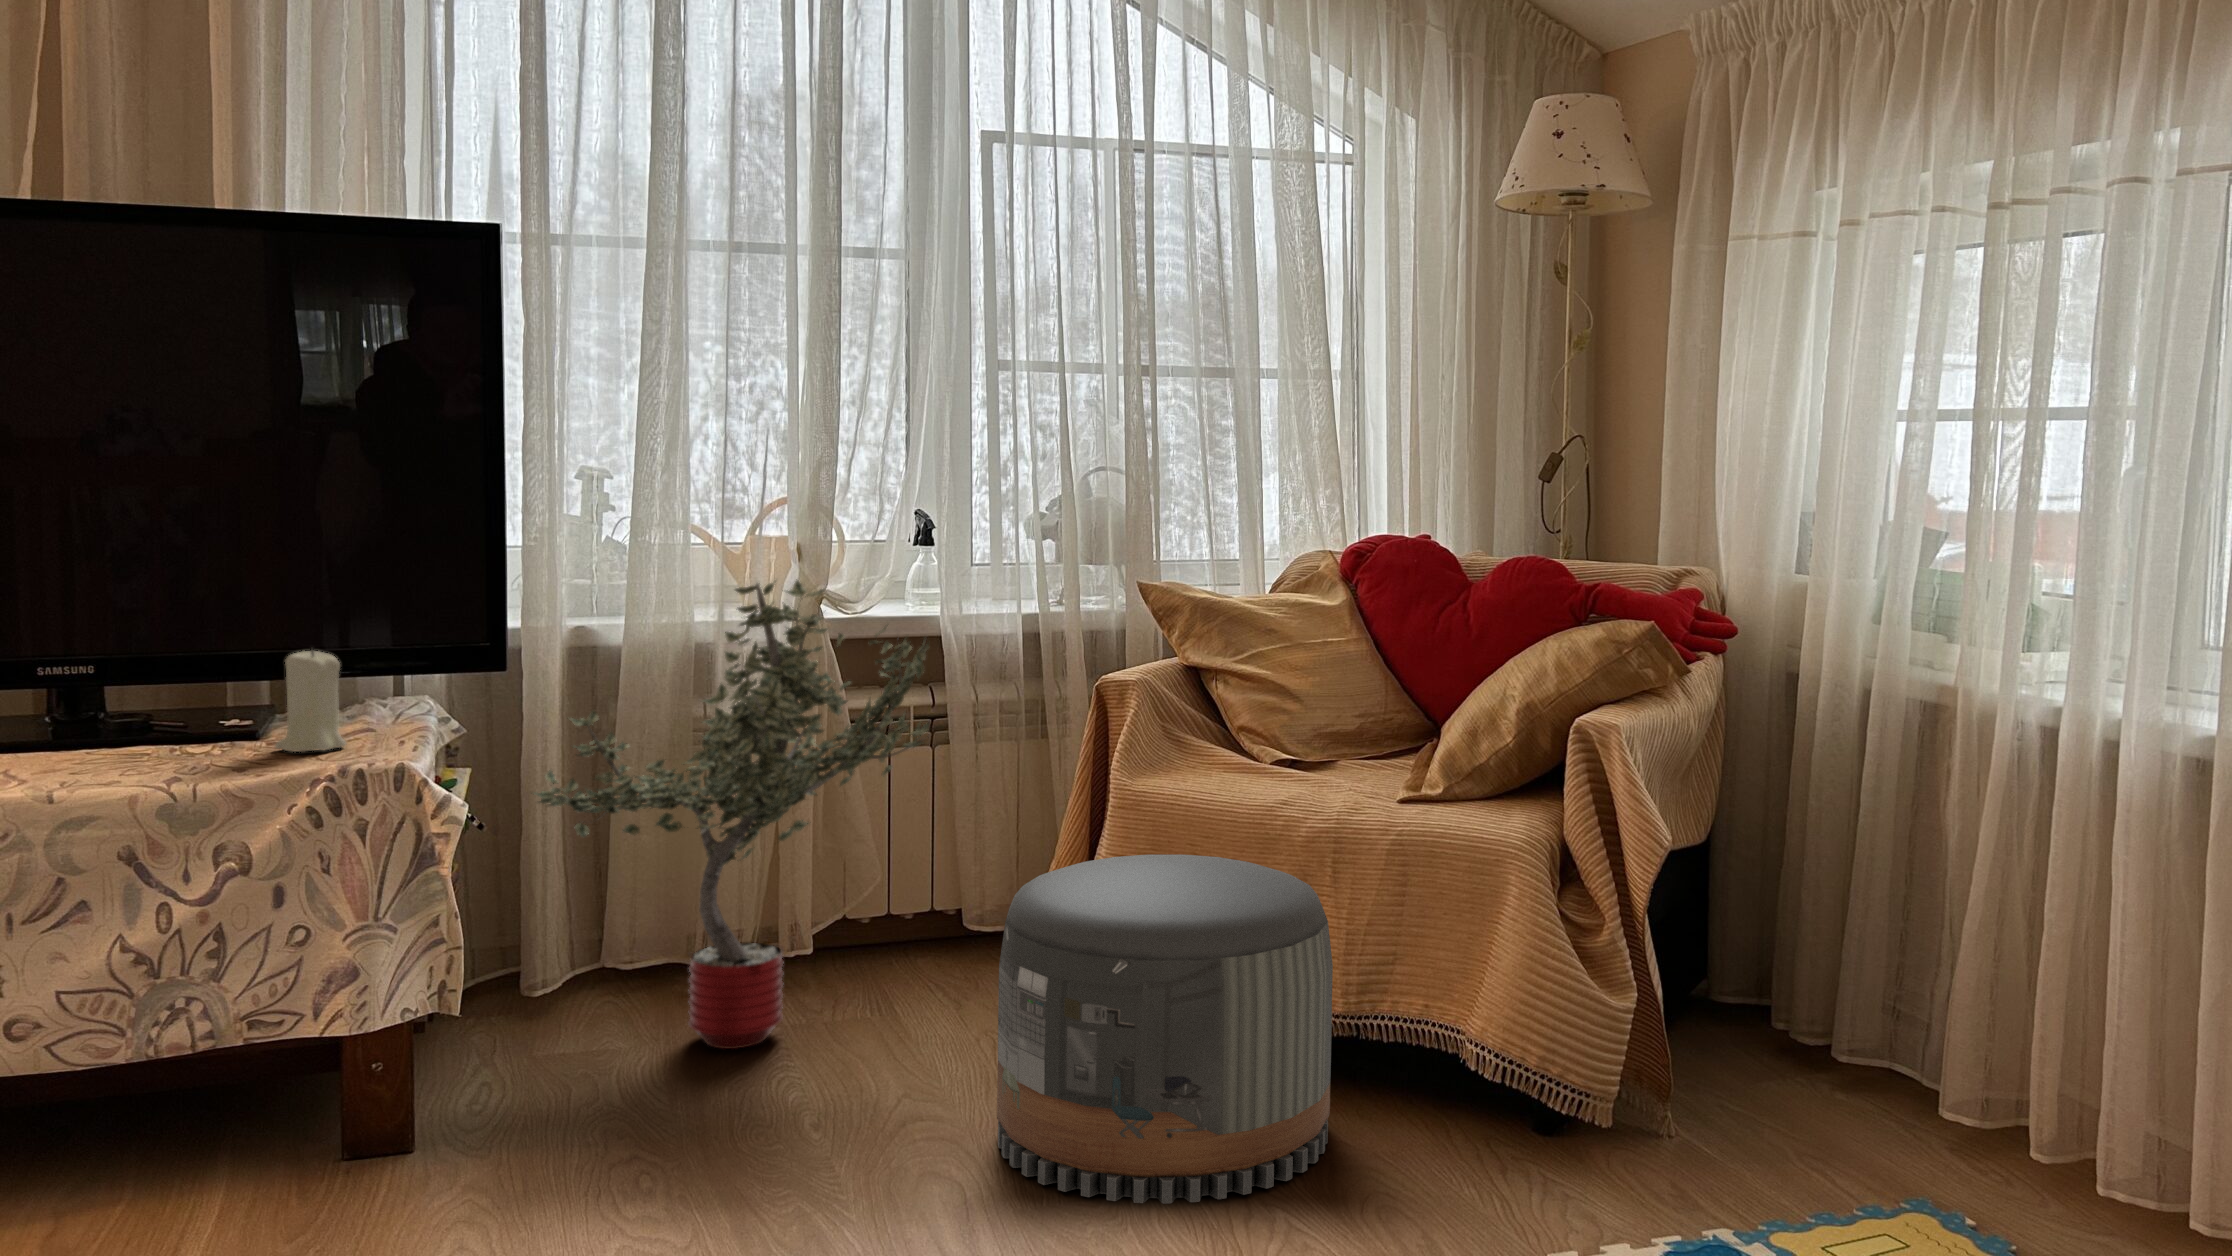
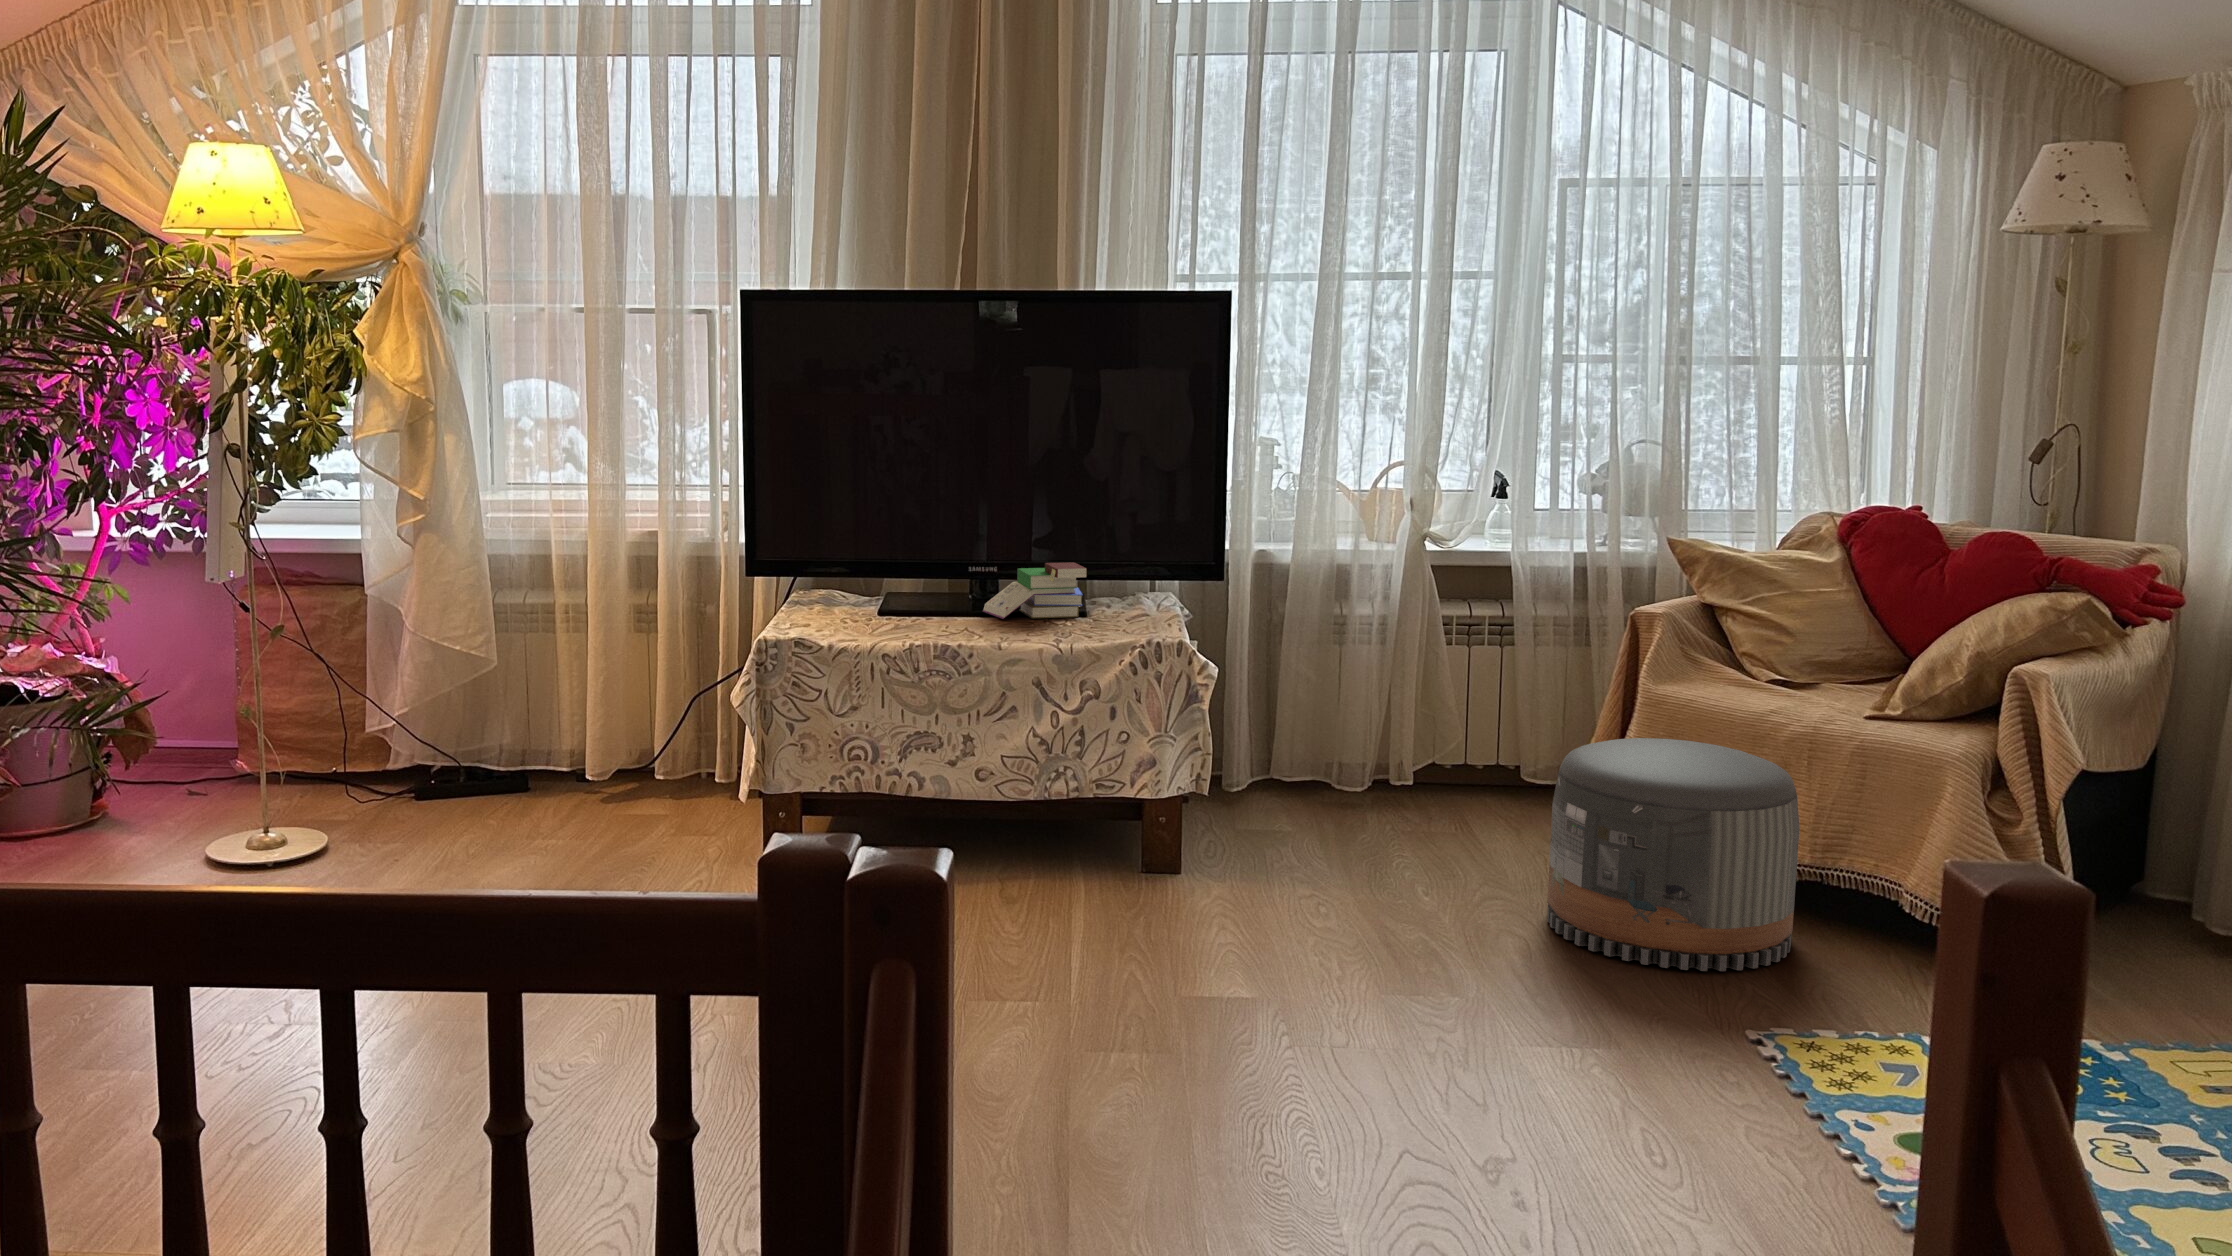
potted tree: present [534,579,930,1049] -> none [1237,525,1507,842]
candle: present [275,649,346,752] -> none [1105,565,1144,628]
book: none [55,651,248,751] -> present [983,562,1087,619]

